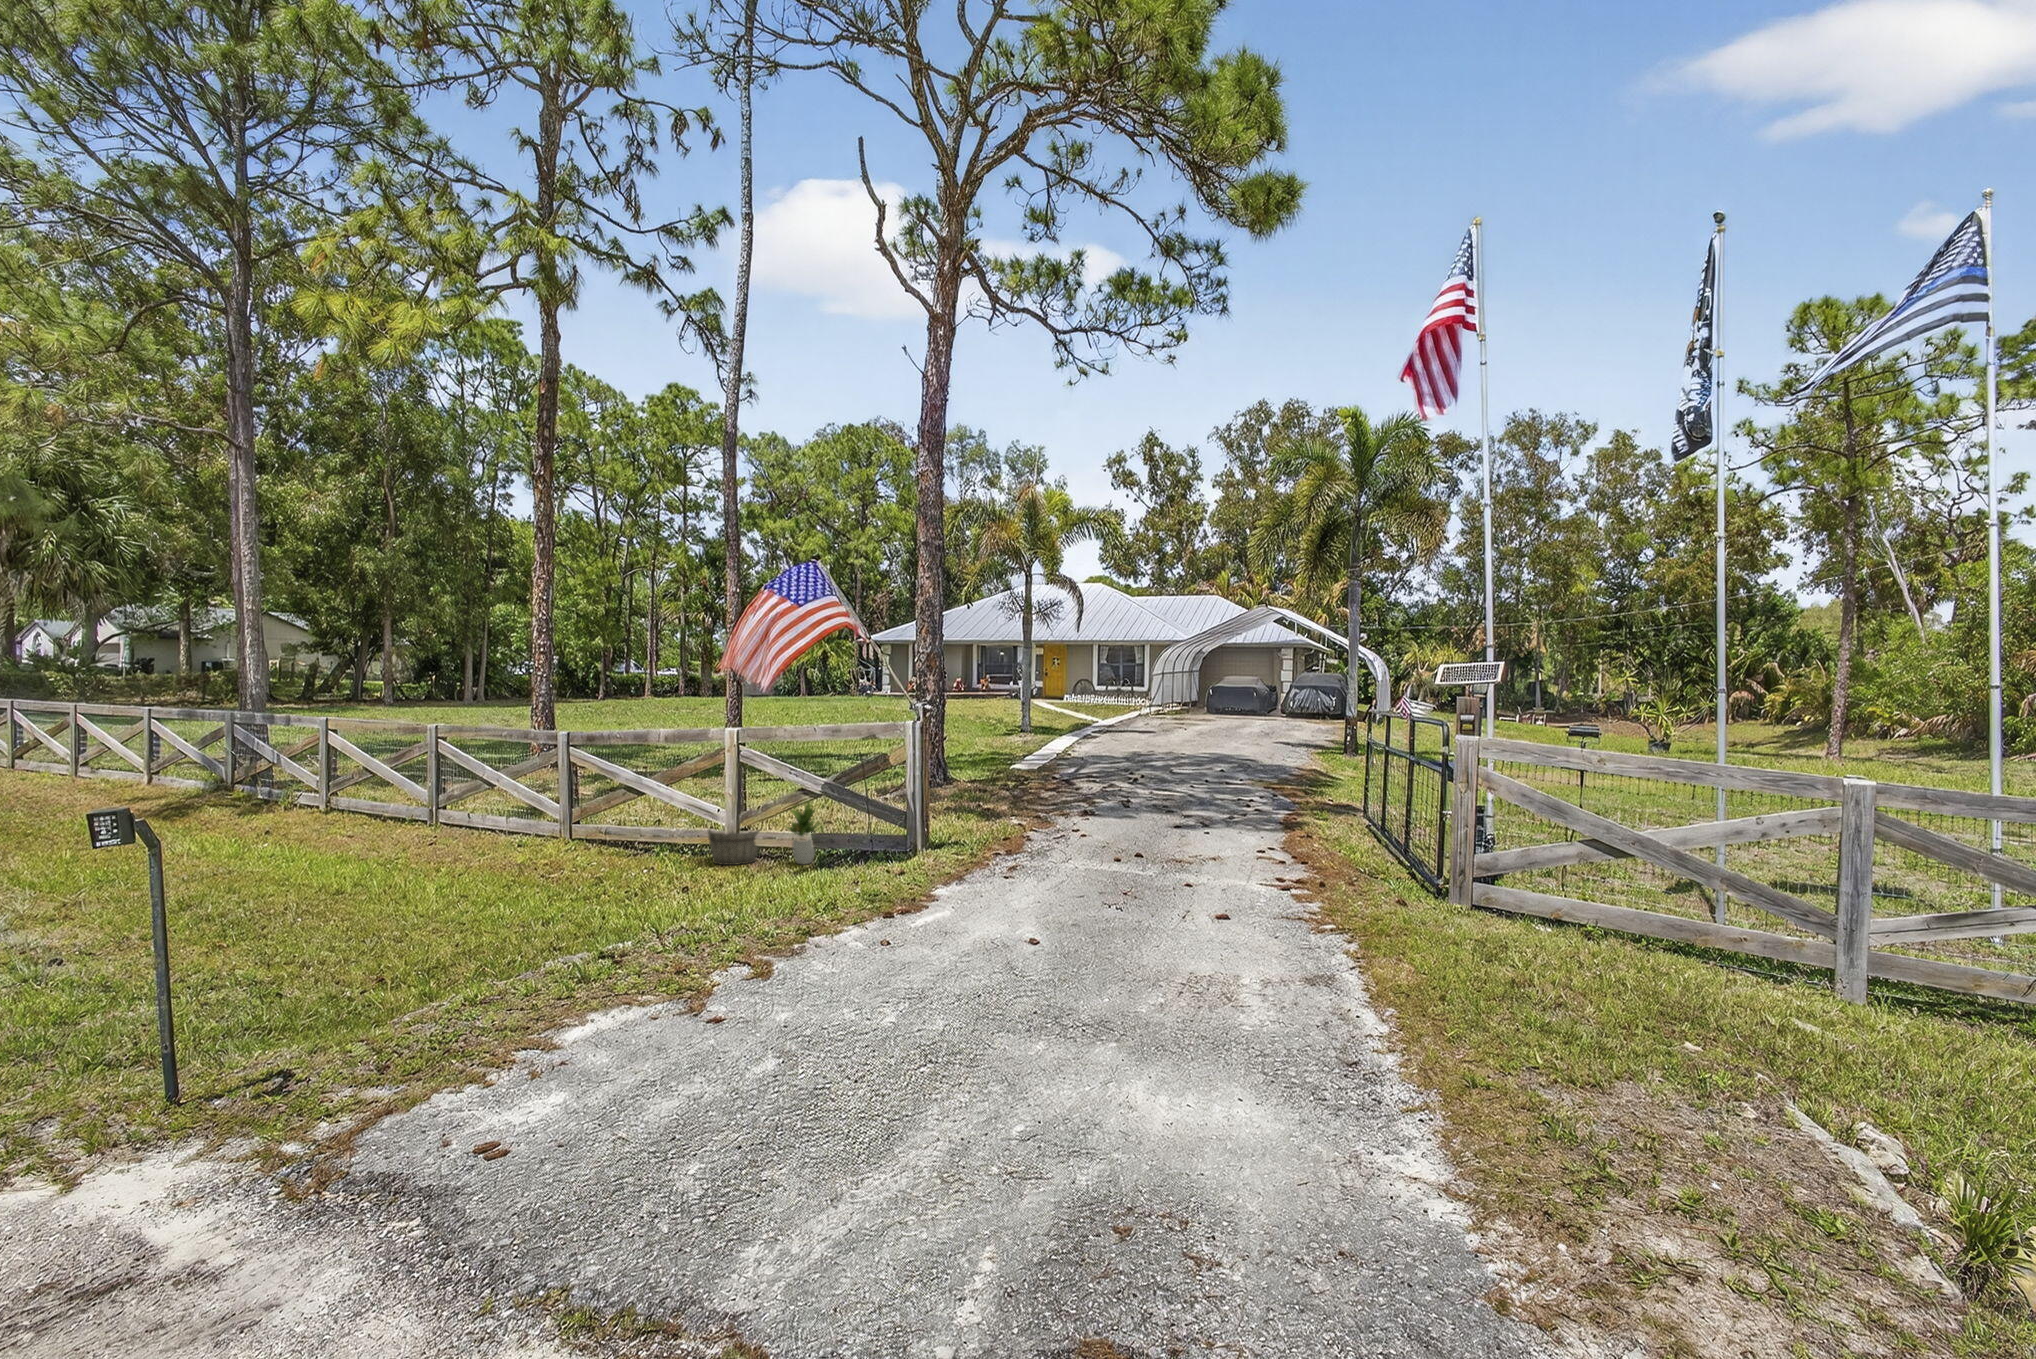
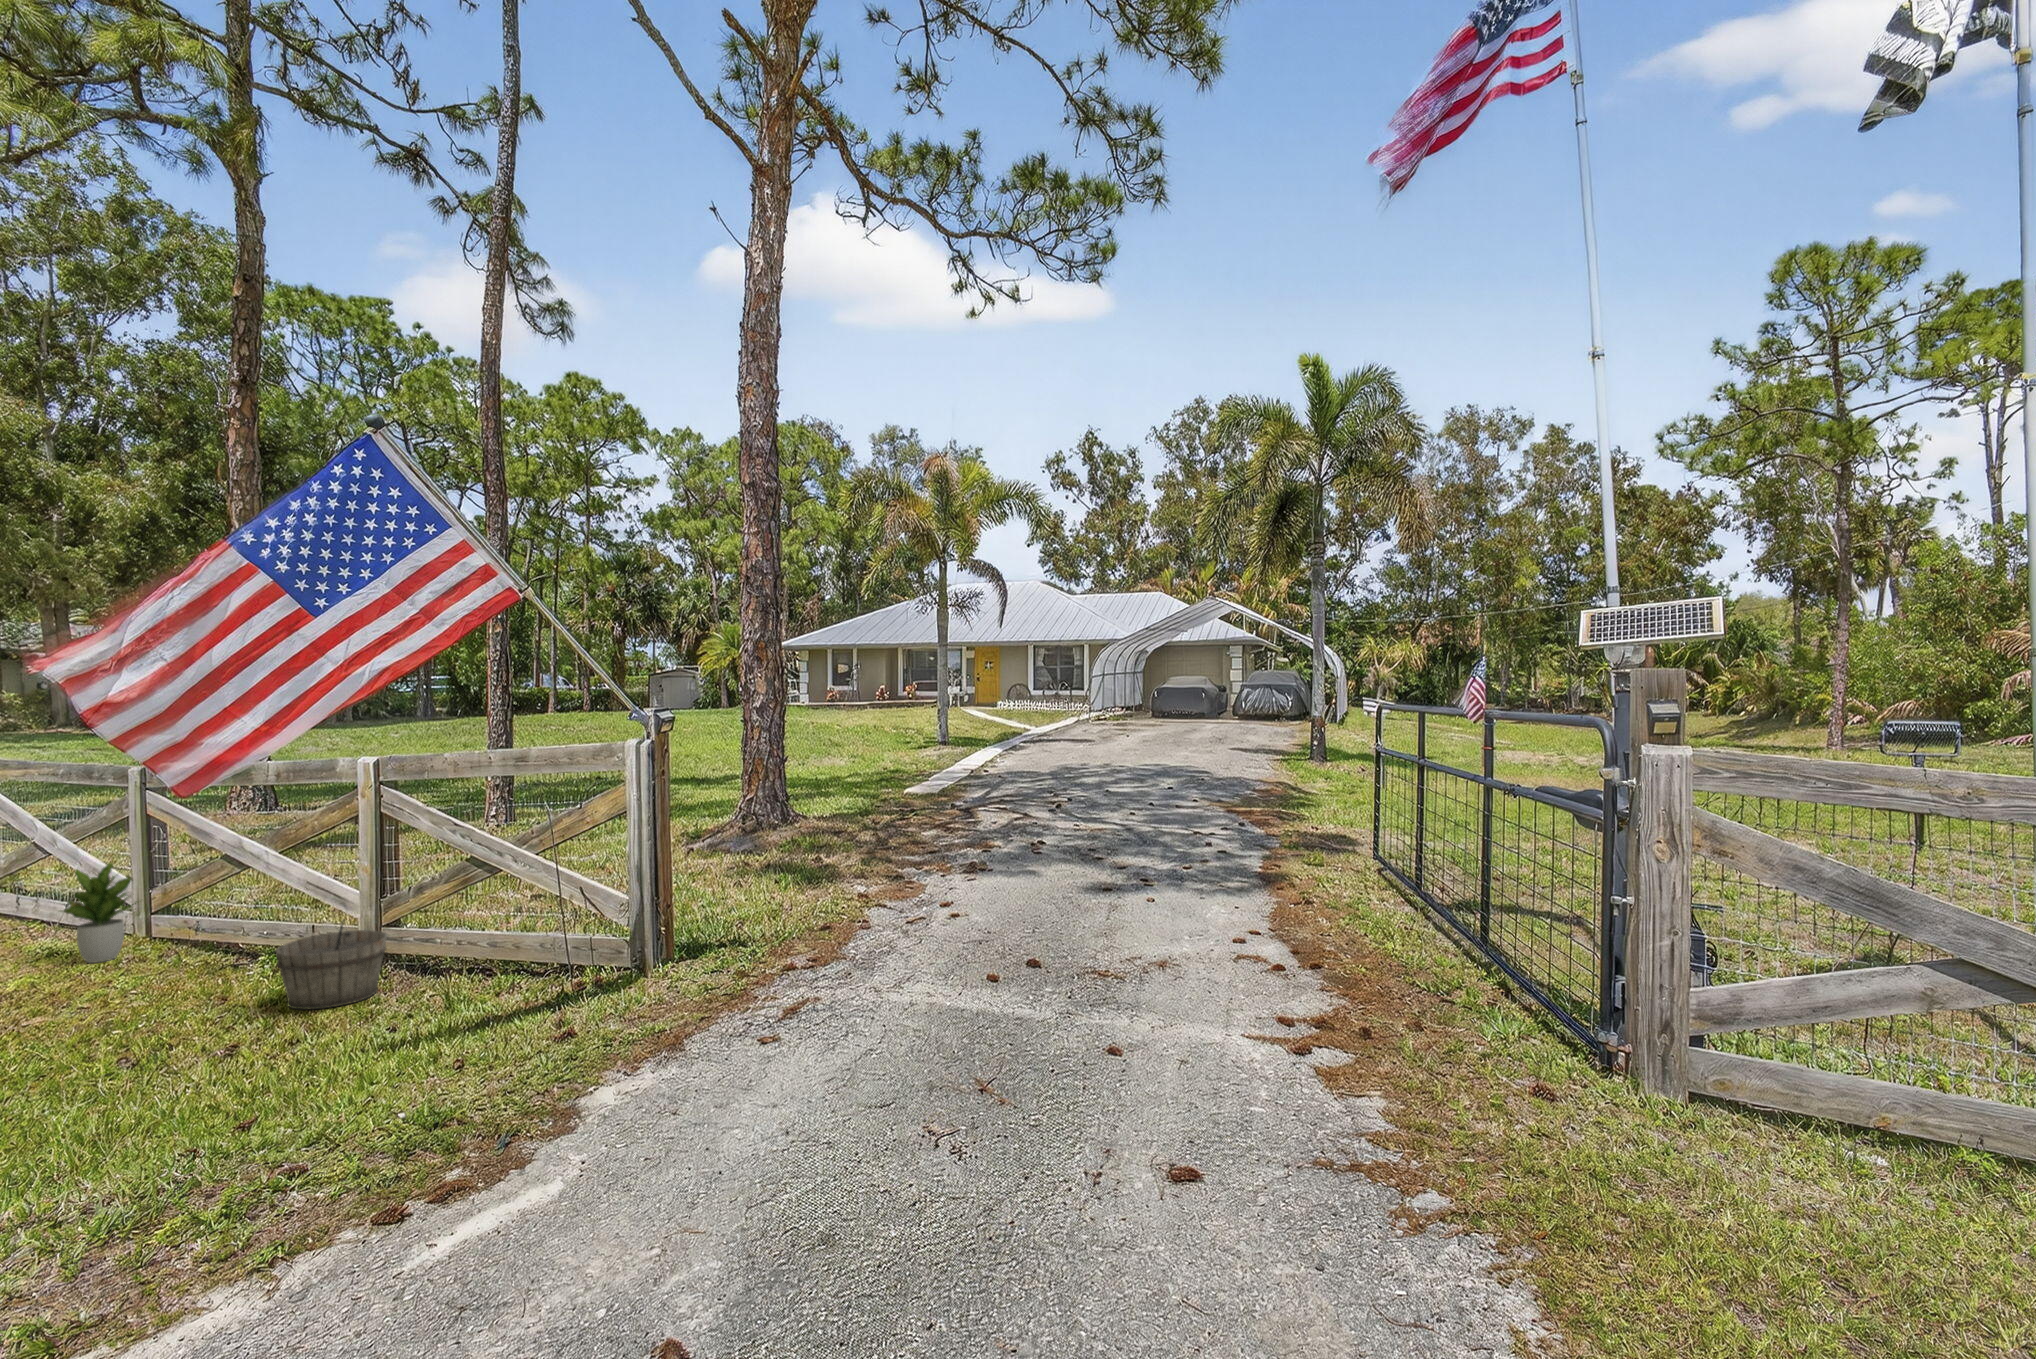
potted plant: present [786,803,822,864] -> present [61,863,137,963]

